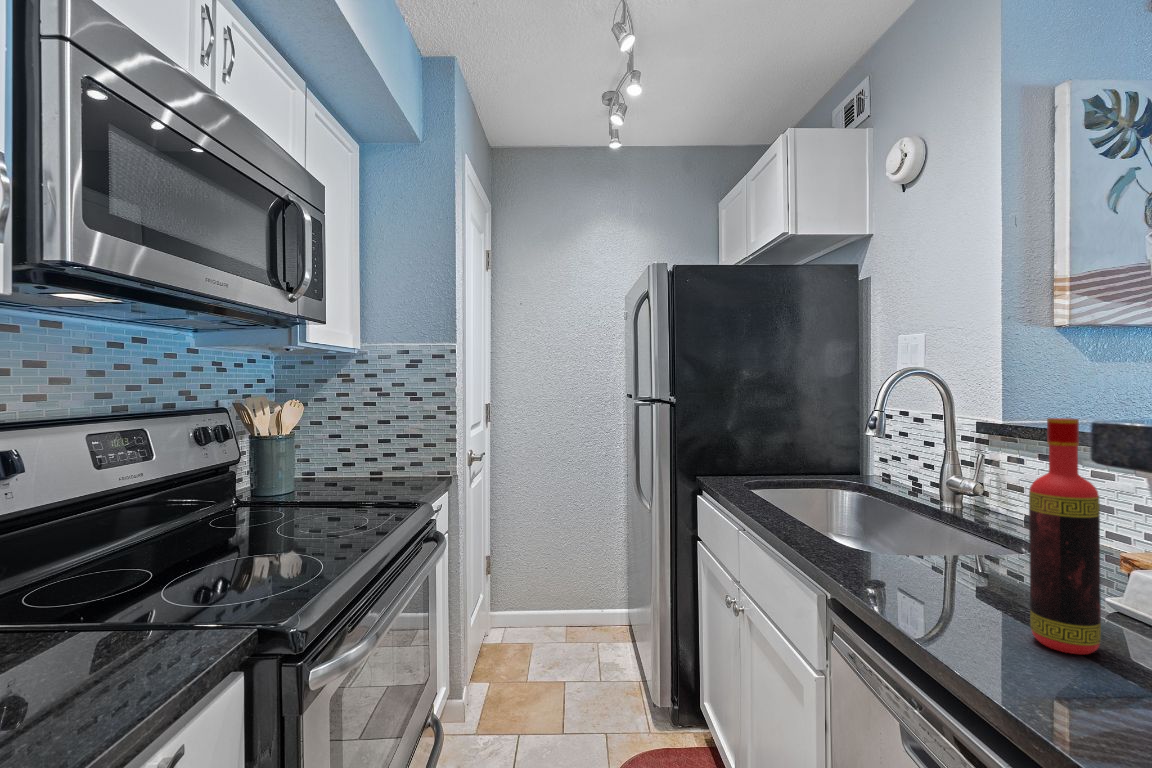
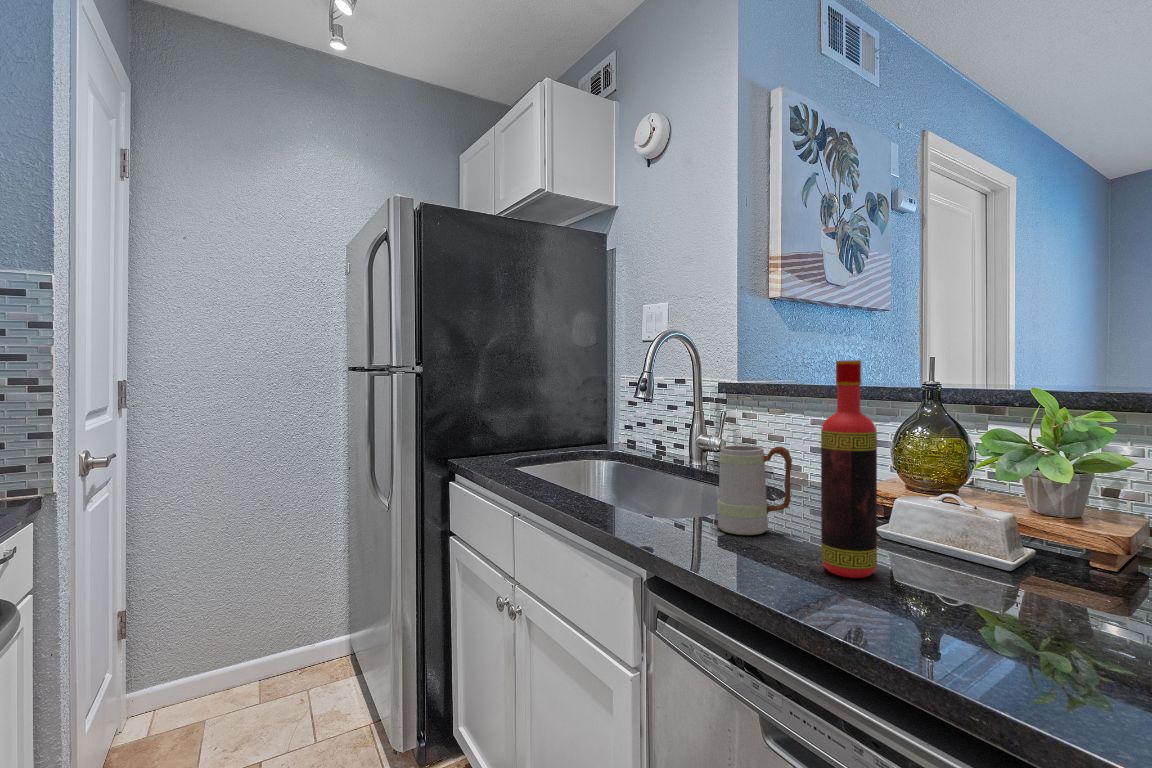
mug: none [932,495,1020,591] -> present [717,445,792,535]

